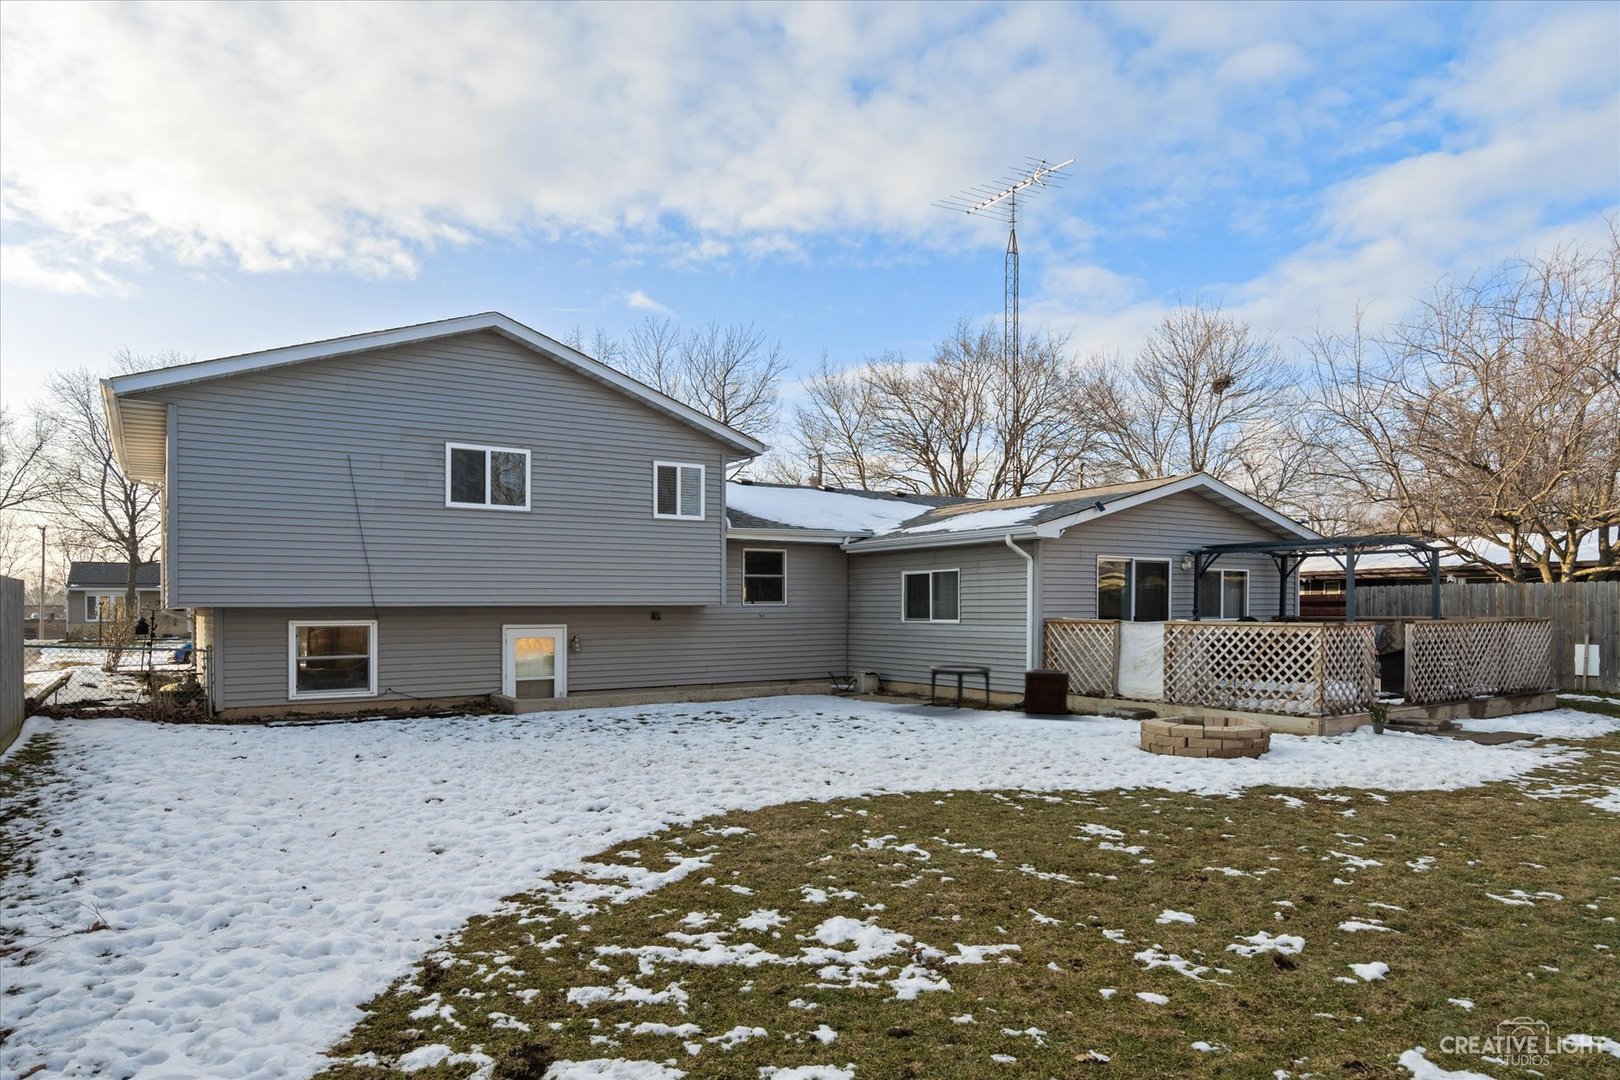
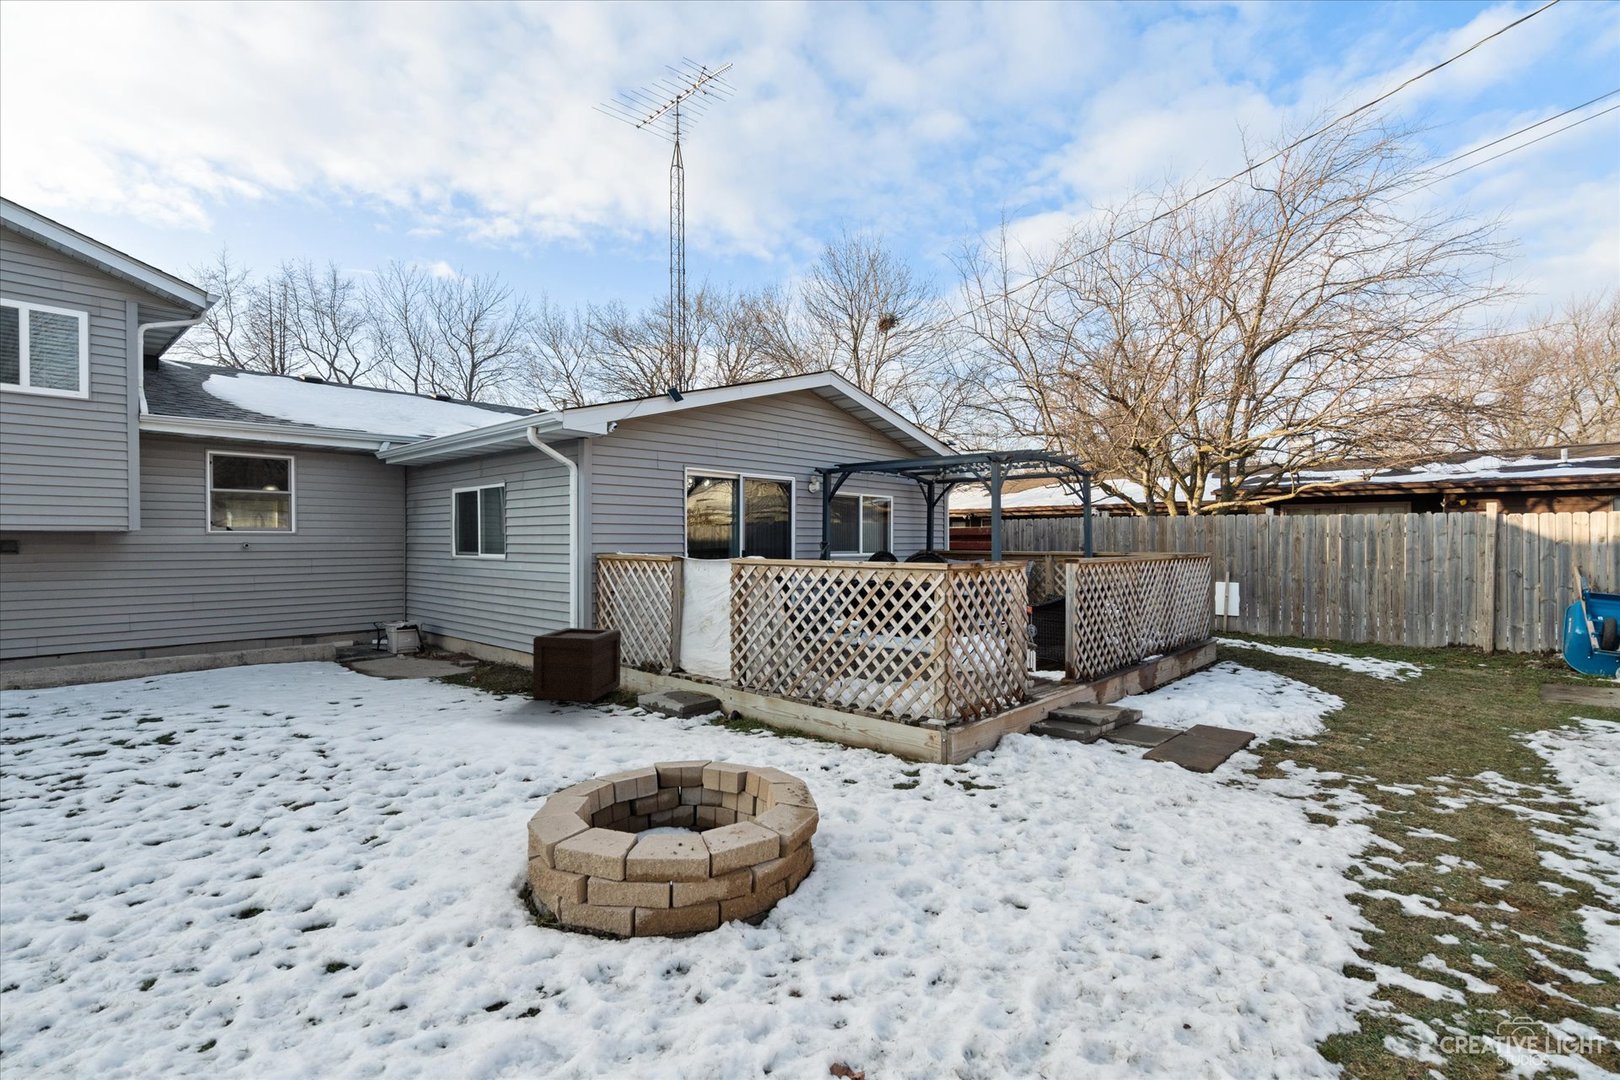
round table: present [930,665,991,708] -> none [416,620,523,692]
potted plant: present [1362,702,1392,734] -> none [1003,689,1056,743]

